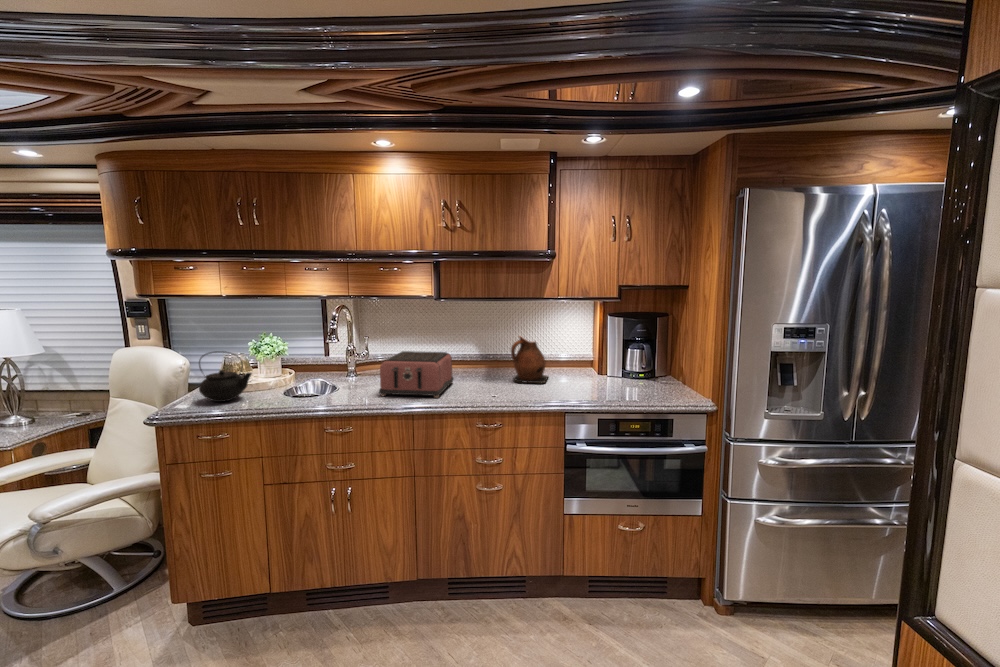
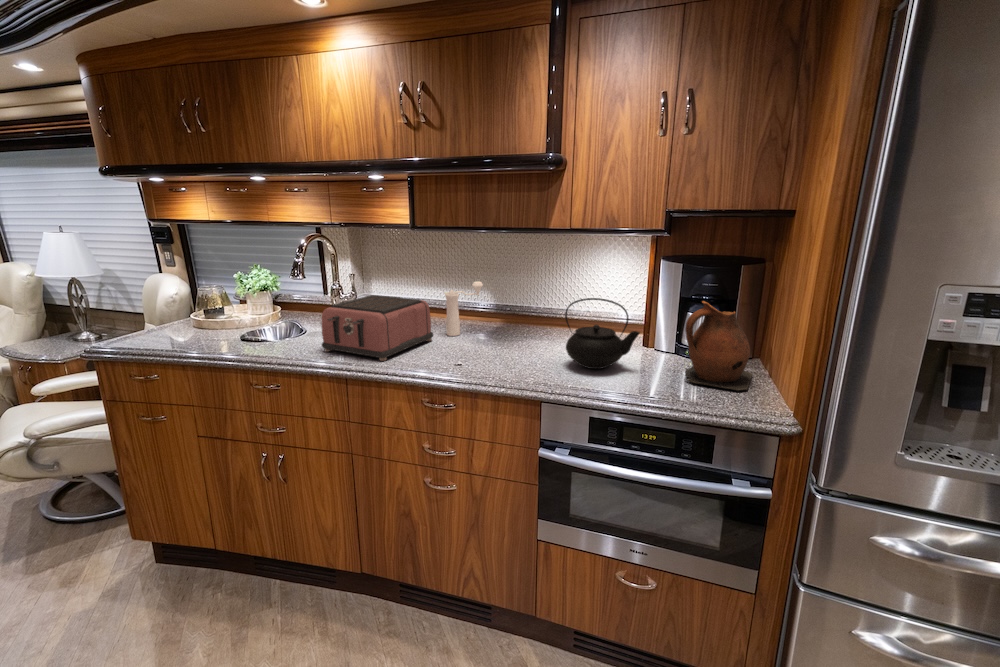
ceramic pitcher: present [511,336,548,383] -> present [685,301,752,391]
pepper mill: none [456,338,482,379] -> present [445,282,483,336]
teapot: present [199,351,252,402] -> present [565,298,640,369]

